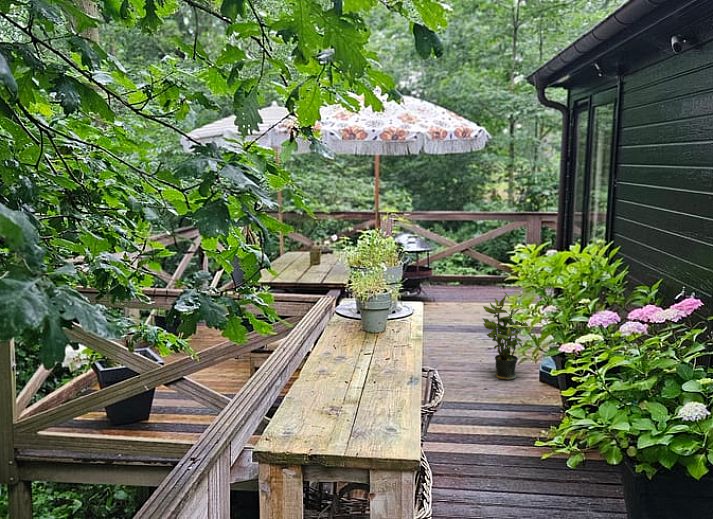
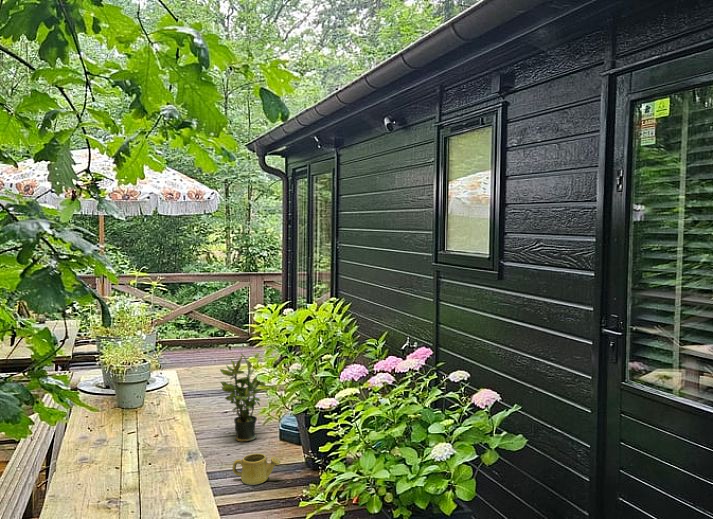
watering can: none [487,391,535,420] -> present [232,453,281,485]

